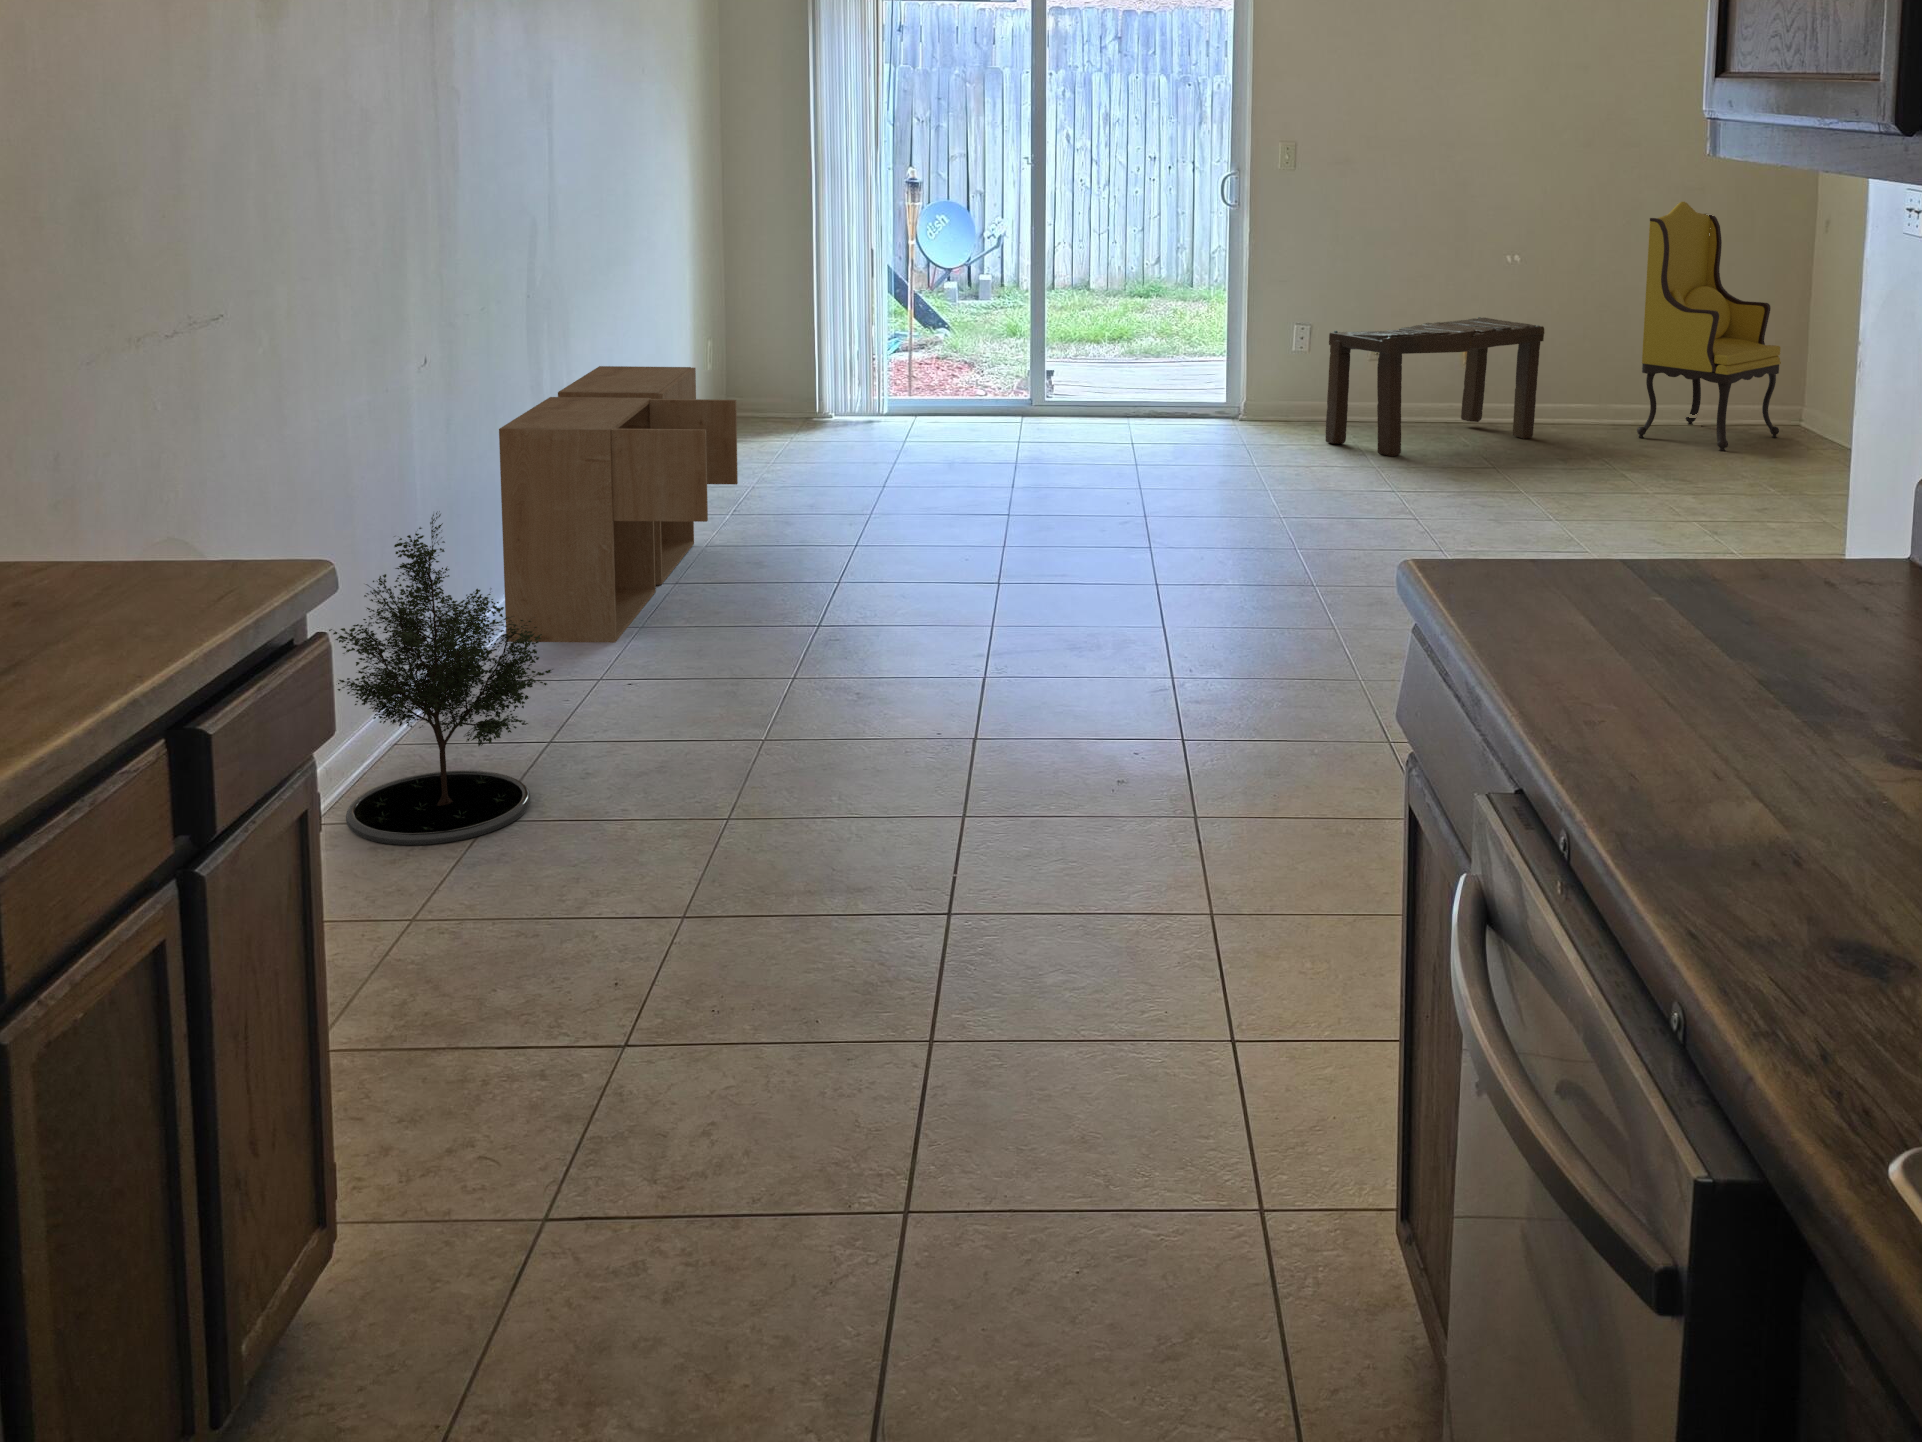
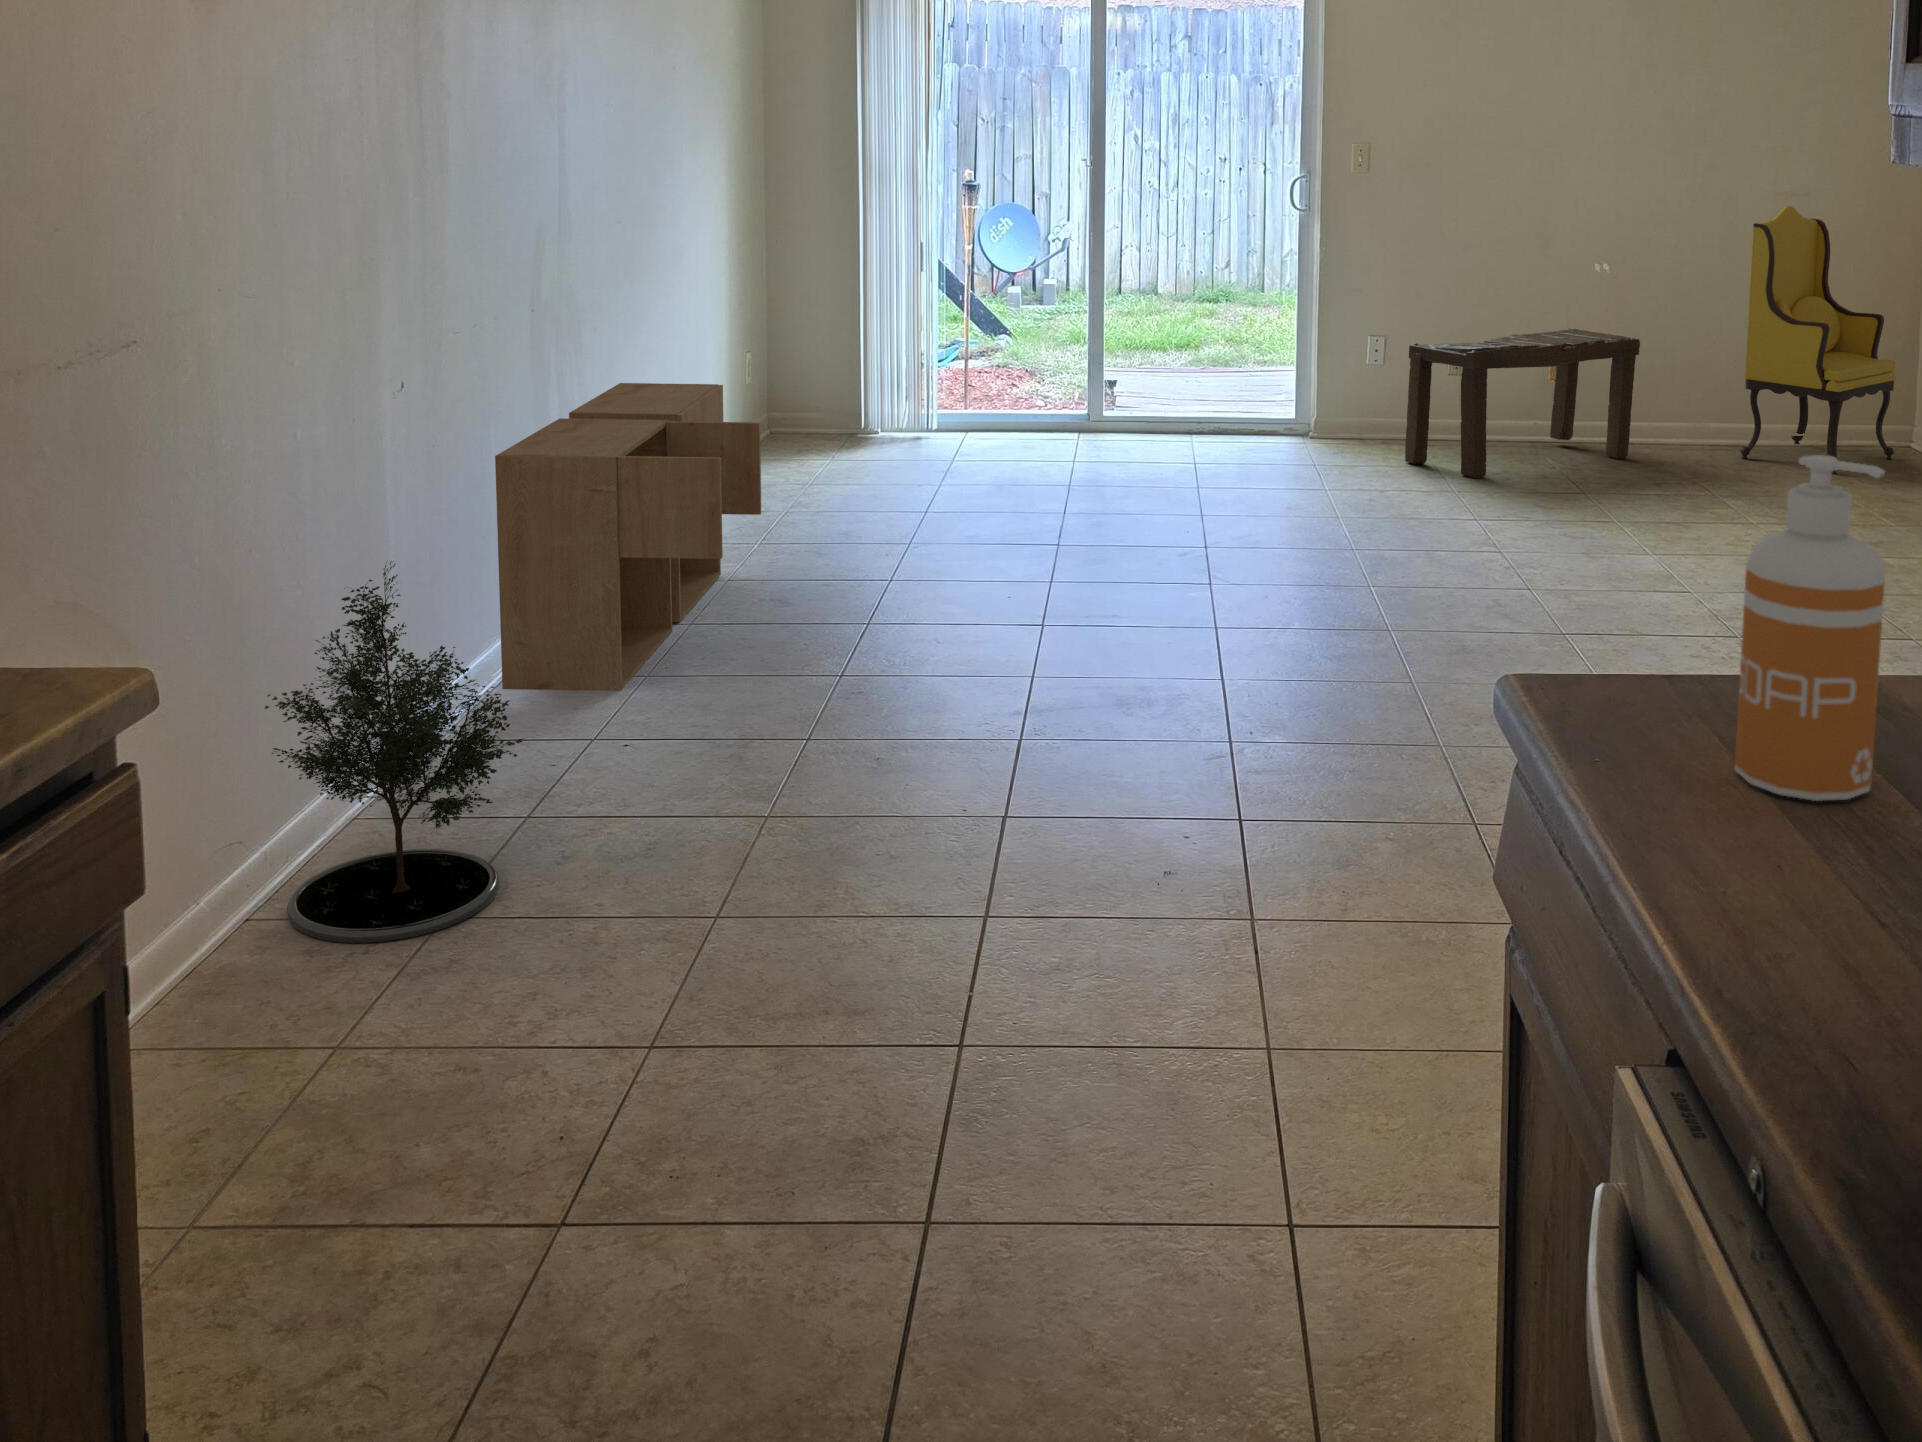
soap dispenser: none [1580,377,1692,635] -> present [1735,455,1885,801]

